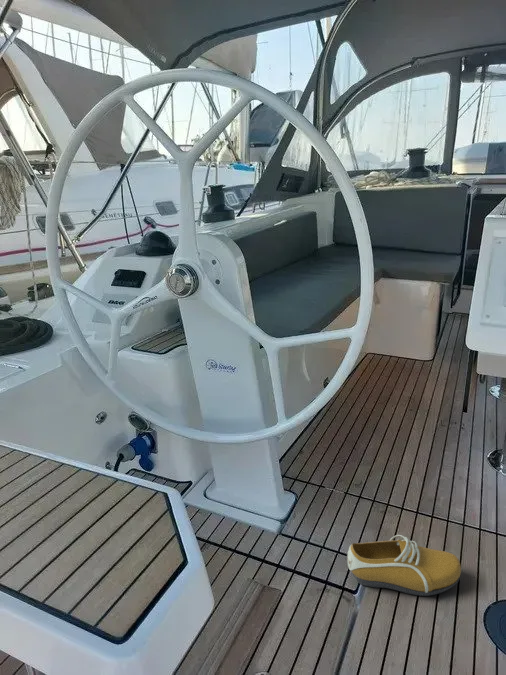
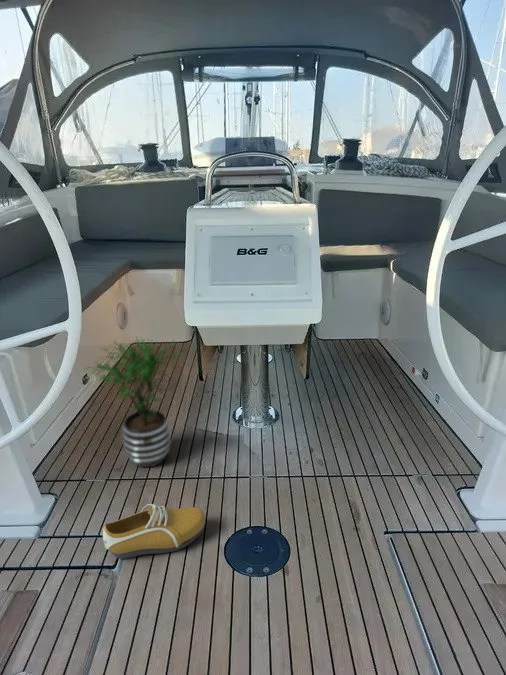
potted plant: none [341,349,450,491] -> present [89,338,179,467]

